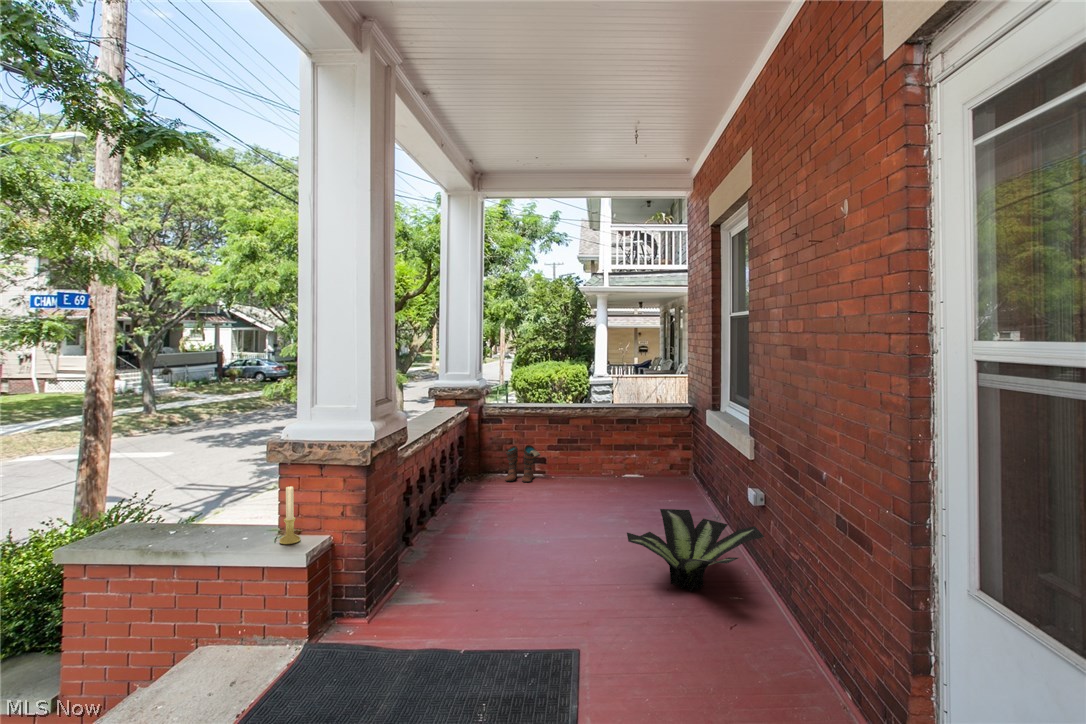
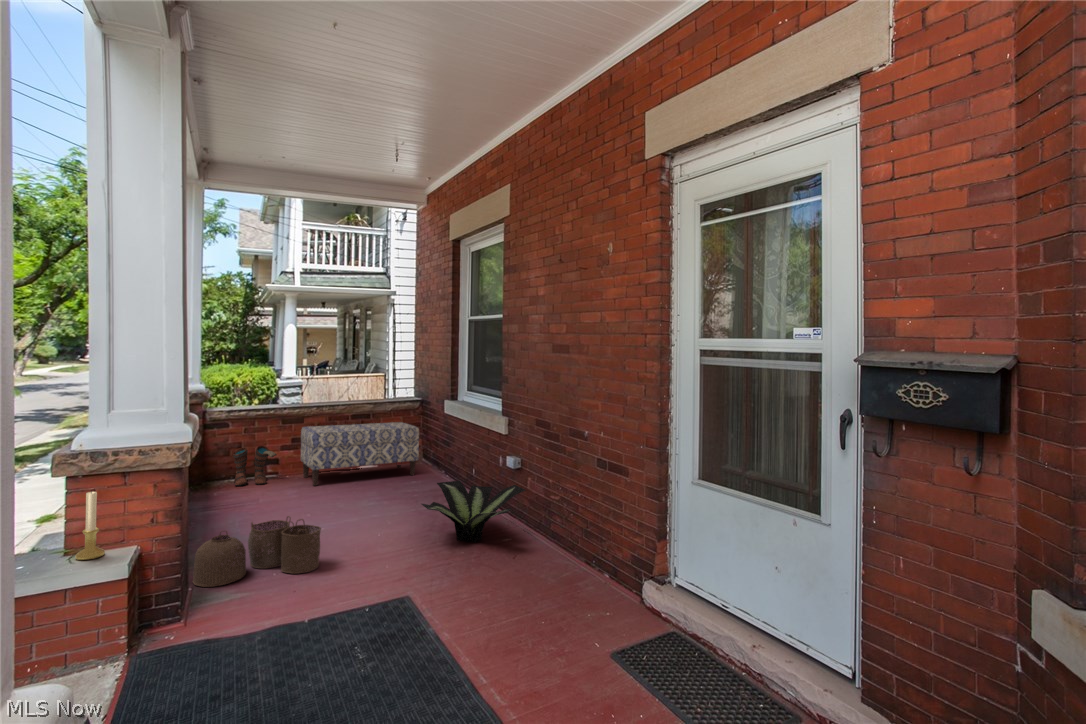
bench: none [564,429,681,491] -> present [301,422,419,486]
woven basket: none [408,524,521,586] -> present [193,516,321,587]

